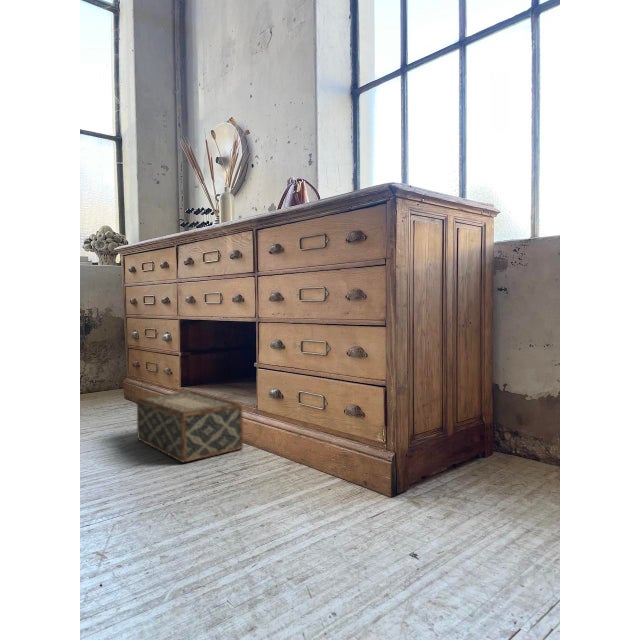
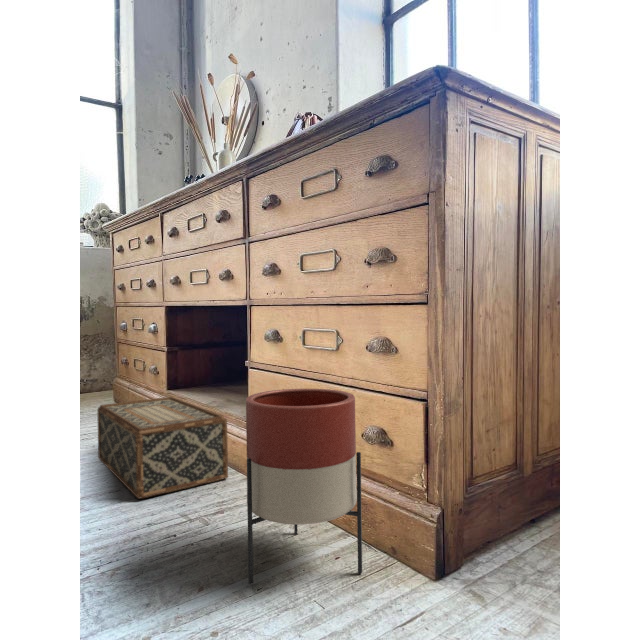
planter: none [271,381,346,503] -> present [246,389,362,584]

